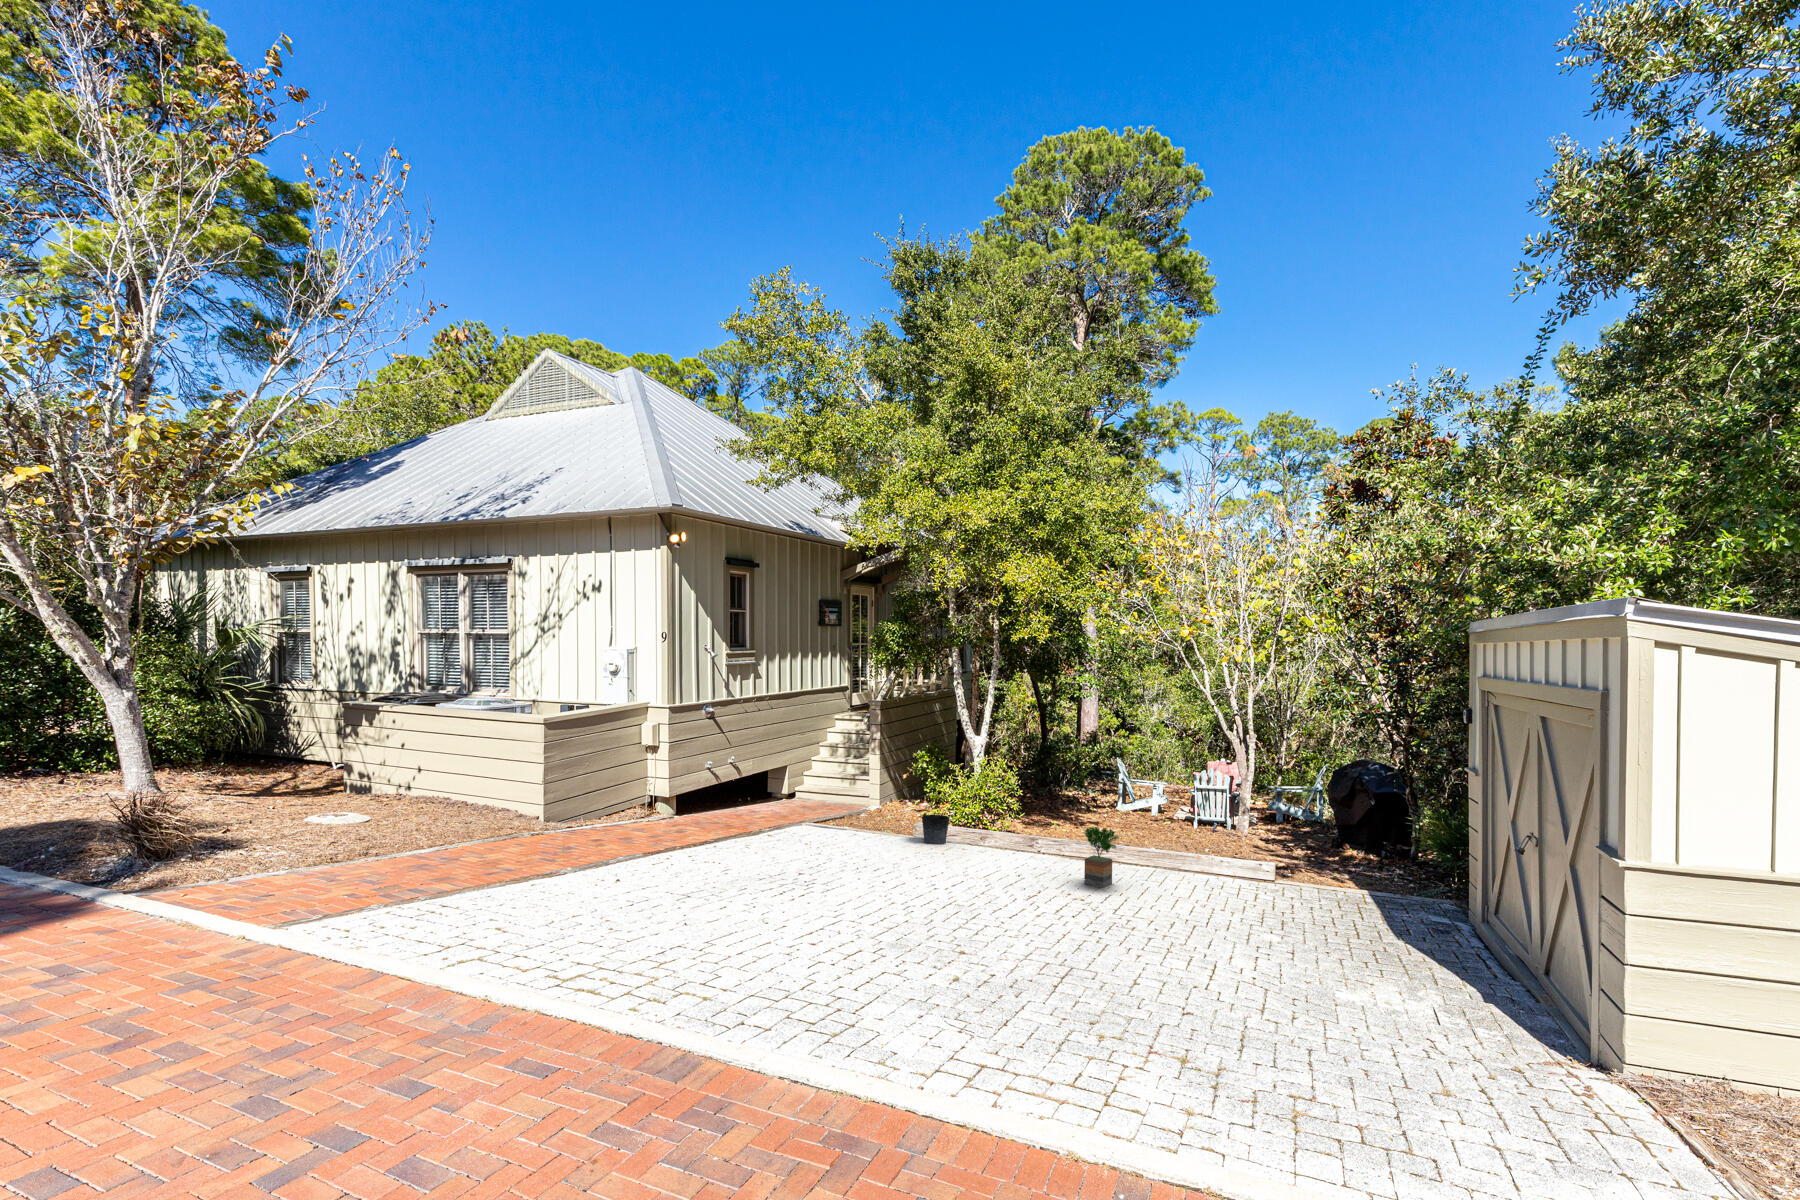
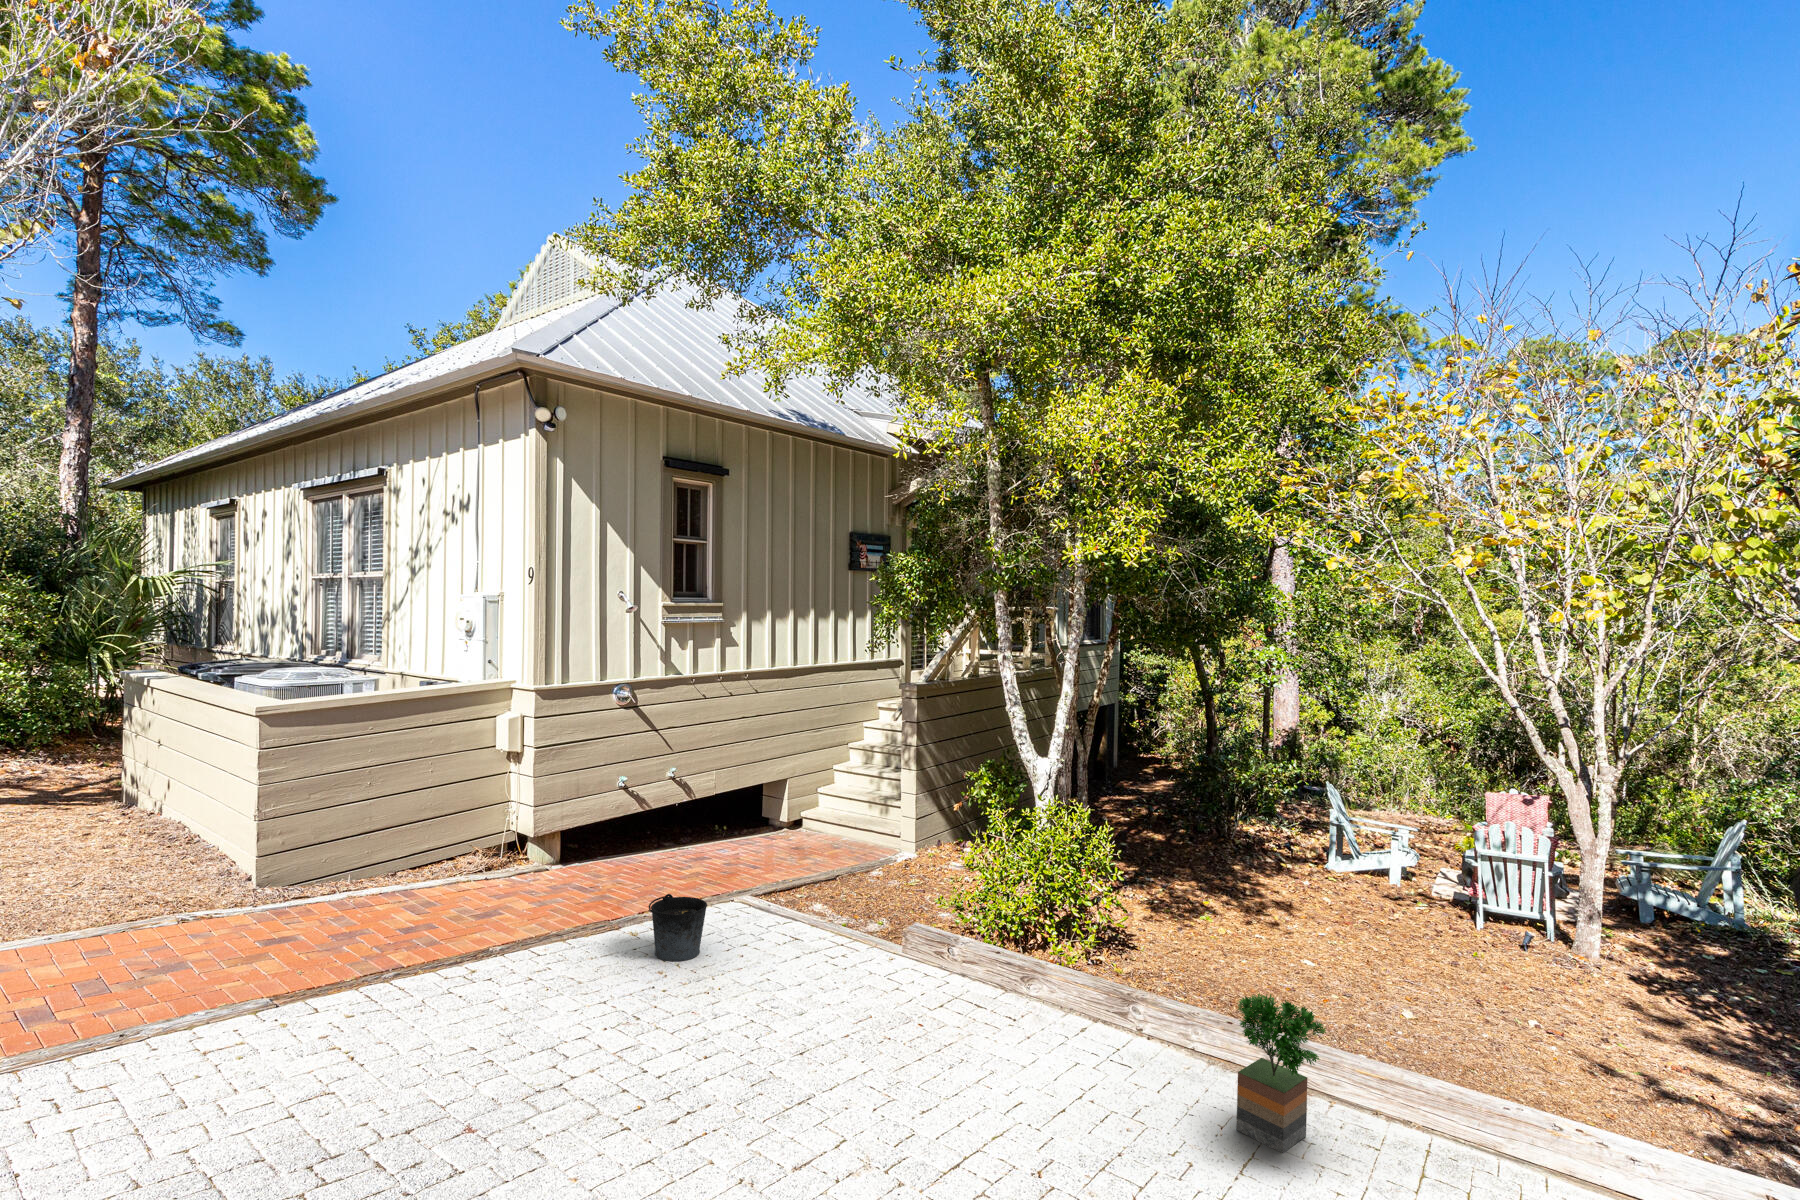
bucket: present [920,813,949,845] -> present [648,894,707,961]

